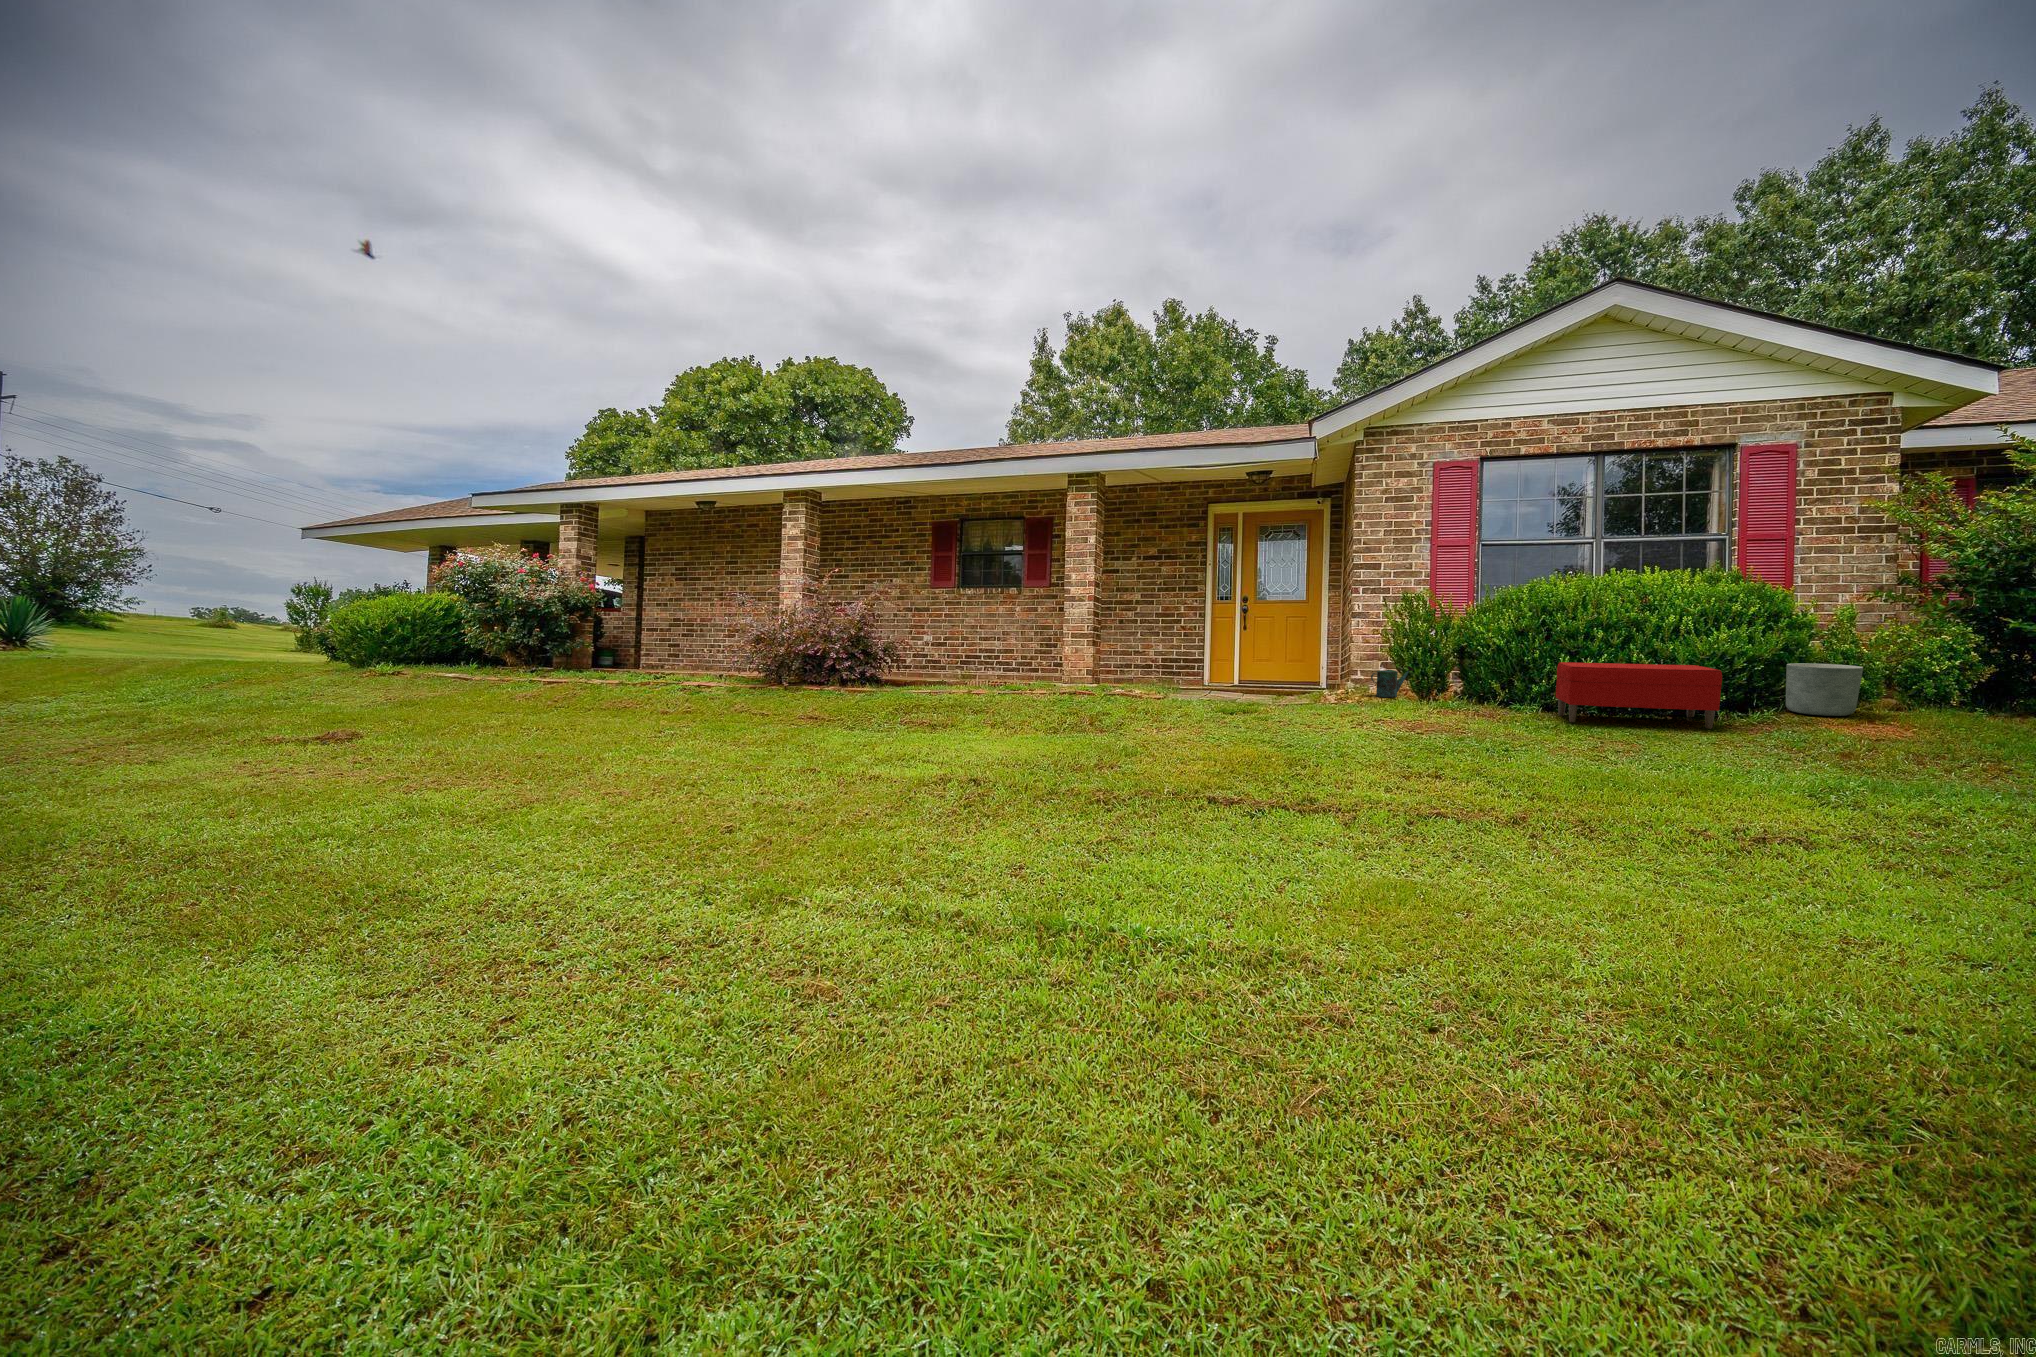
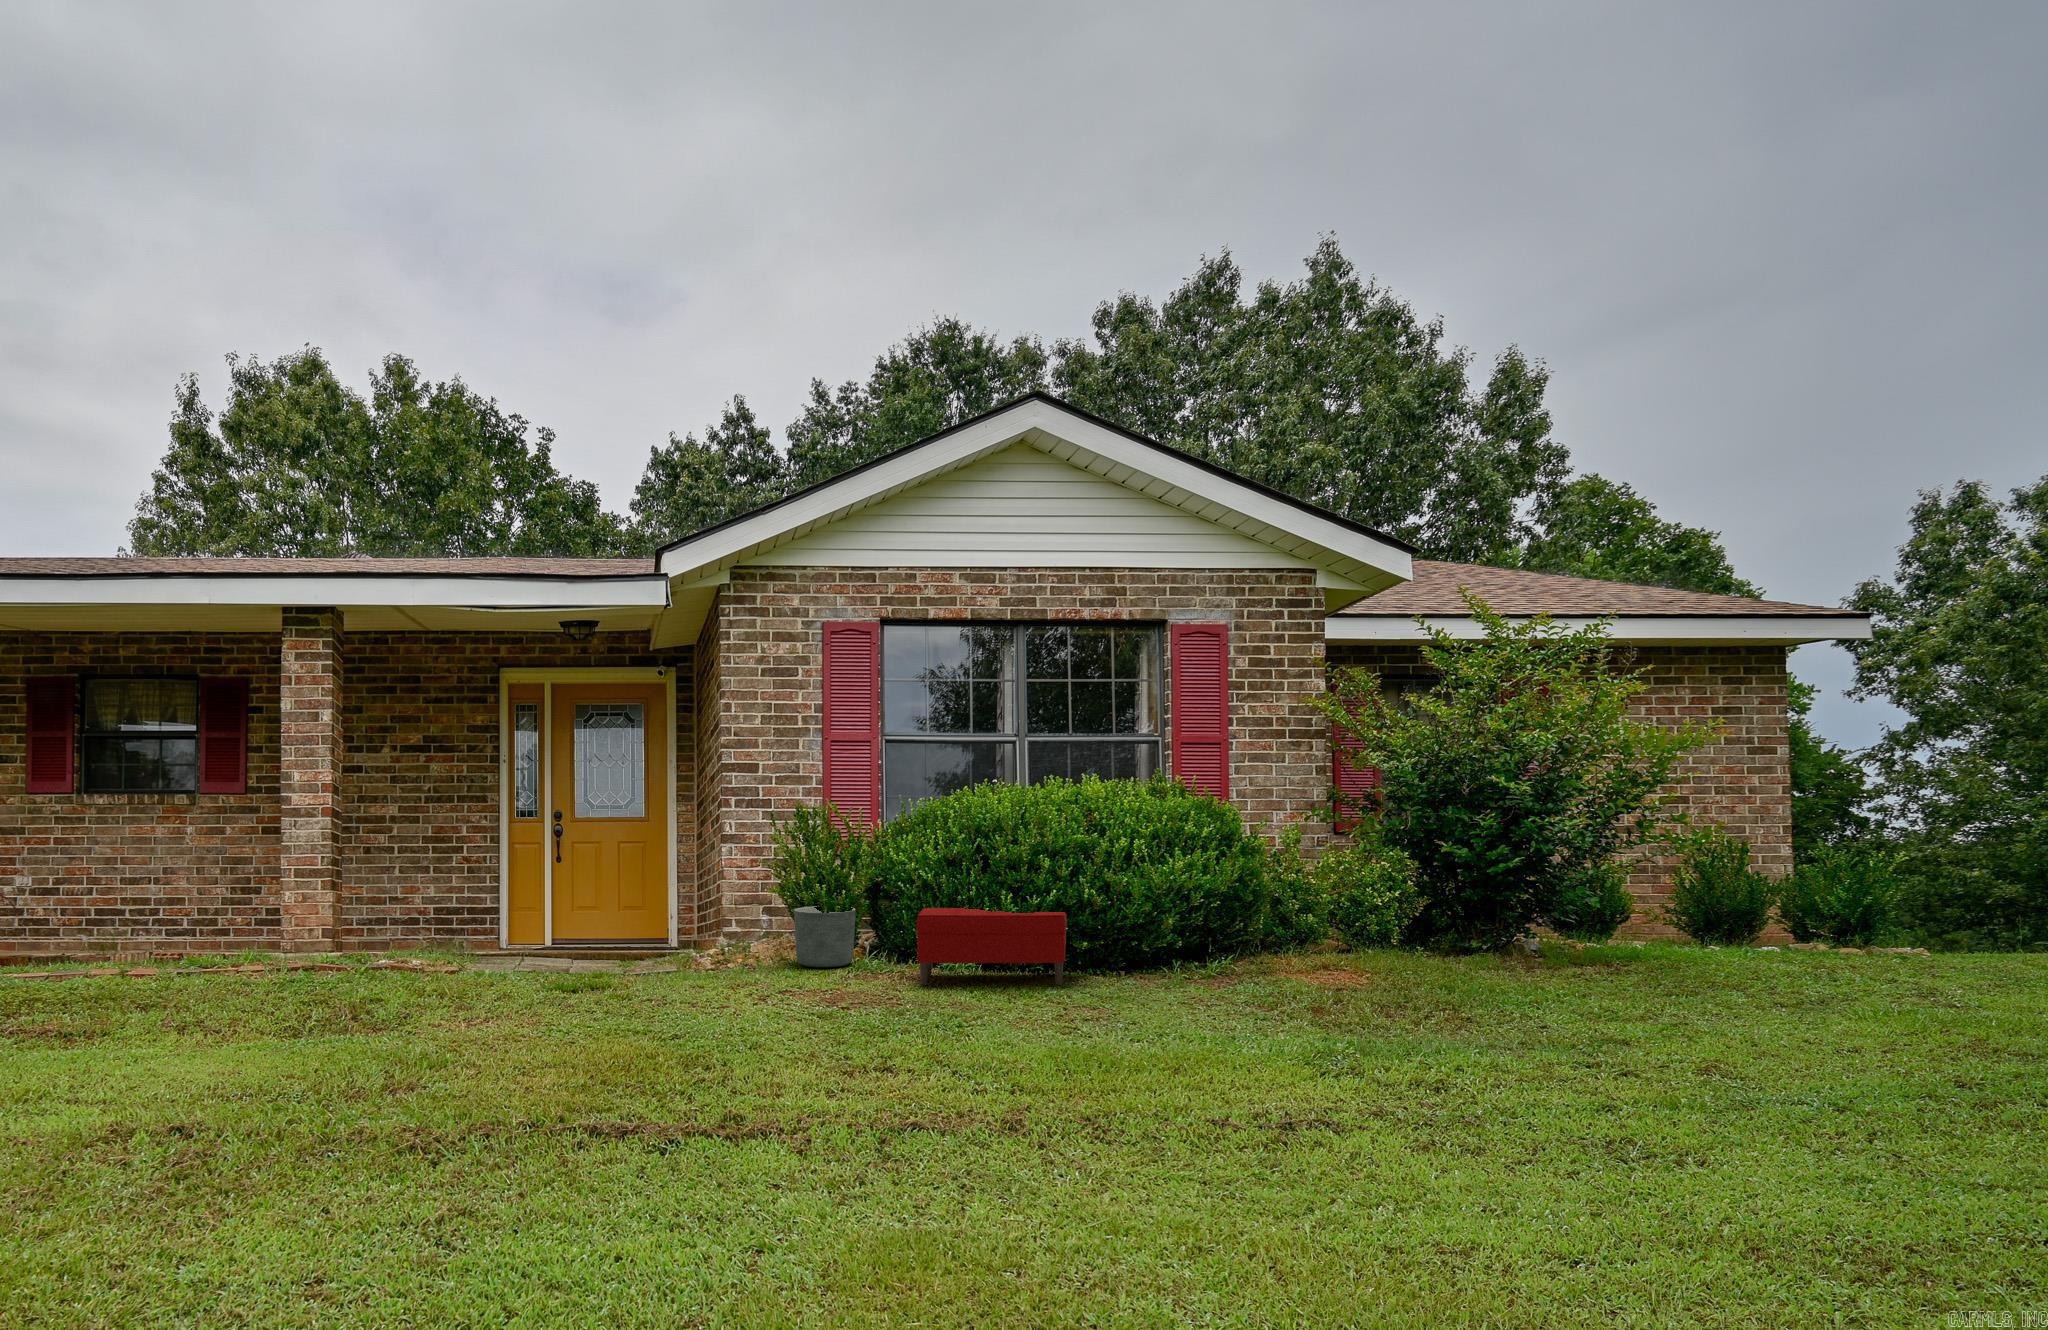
planter: present [1786,663,1863,716] -> present [794,906,856,967]
watering can: present [1371,666,1413,697] -> none [725,915,785,961]

